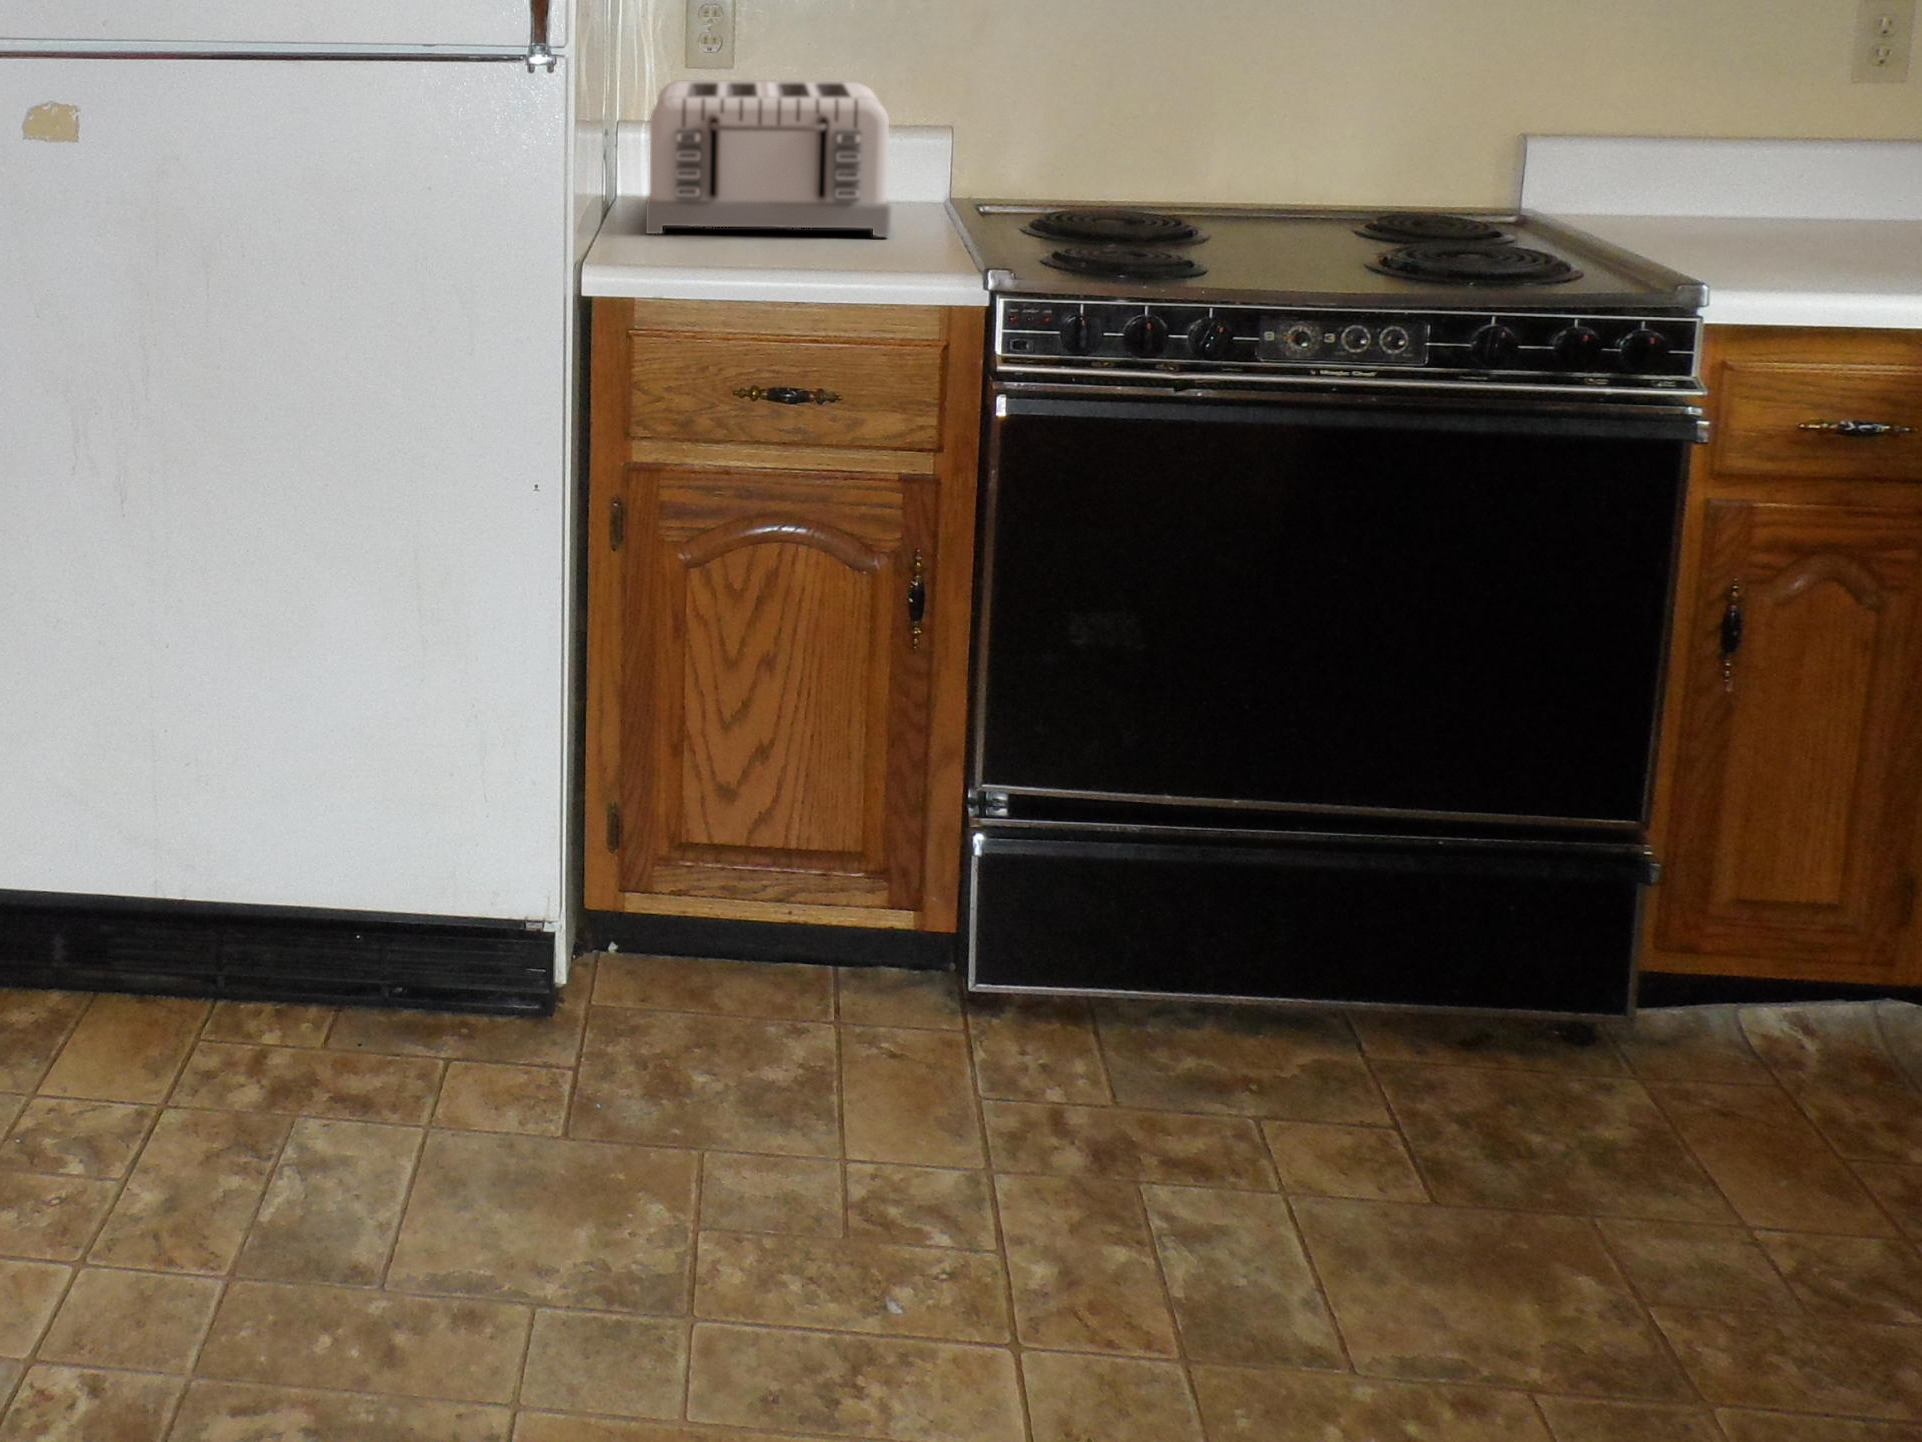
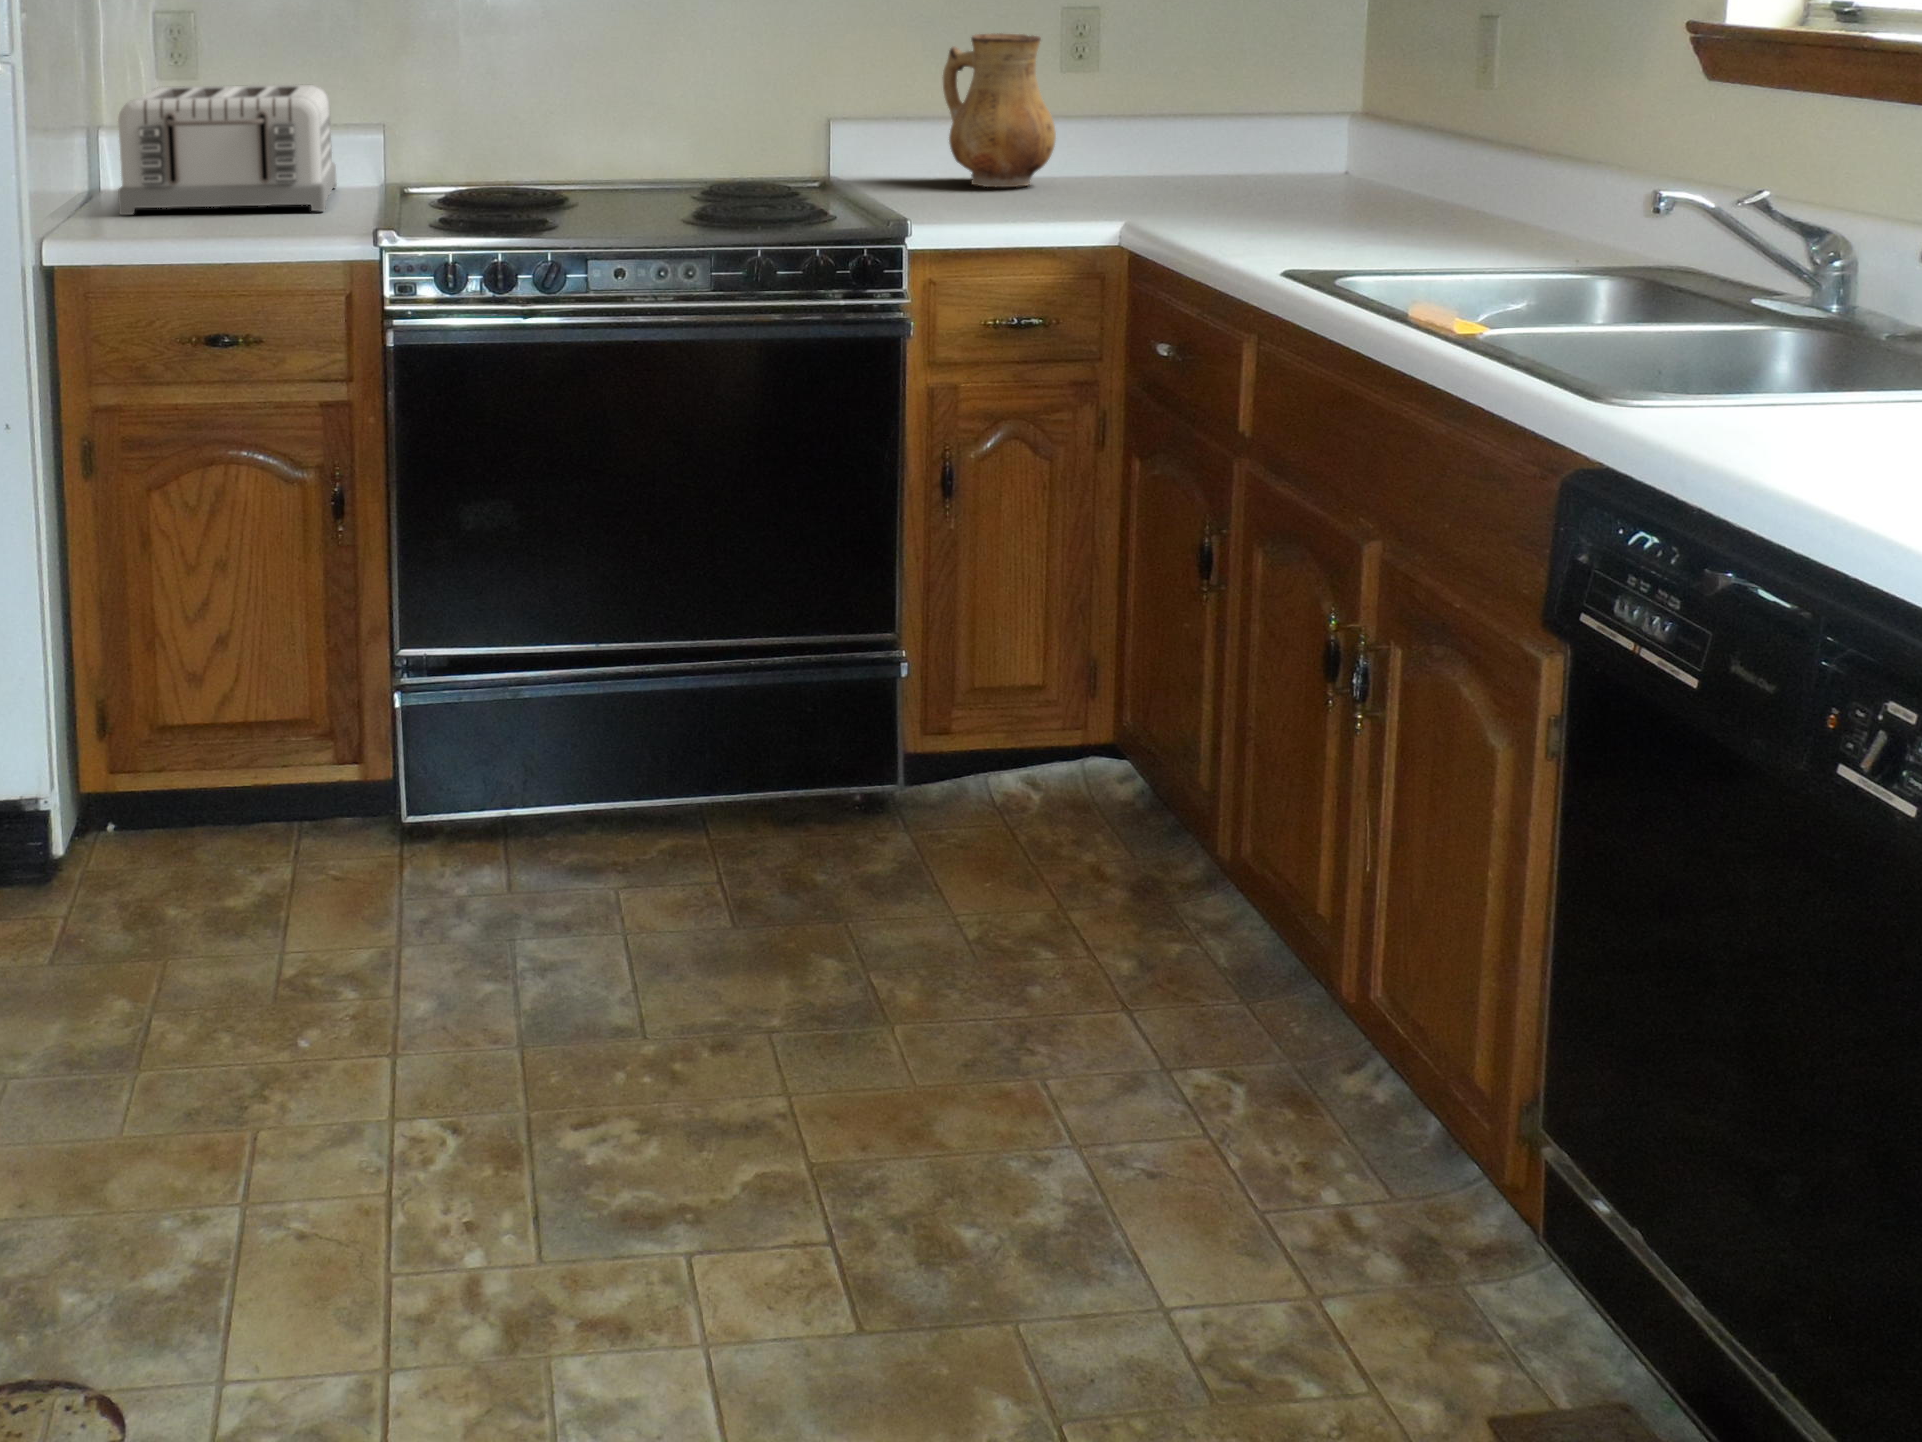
ceramic pitcher: none [1670,30,1842,232] -> present [942,33,1056,187]

